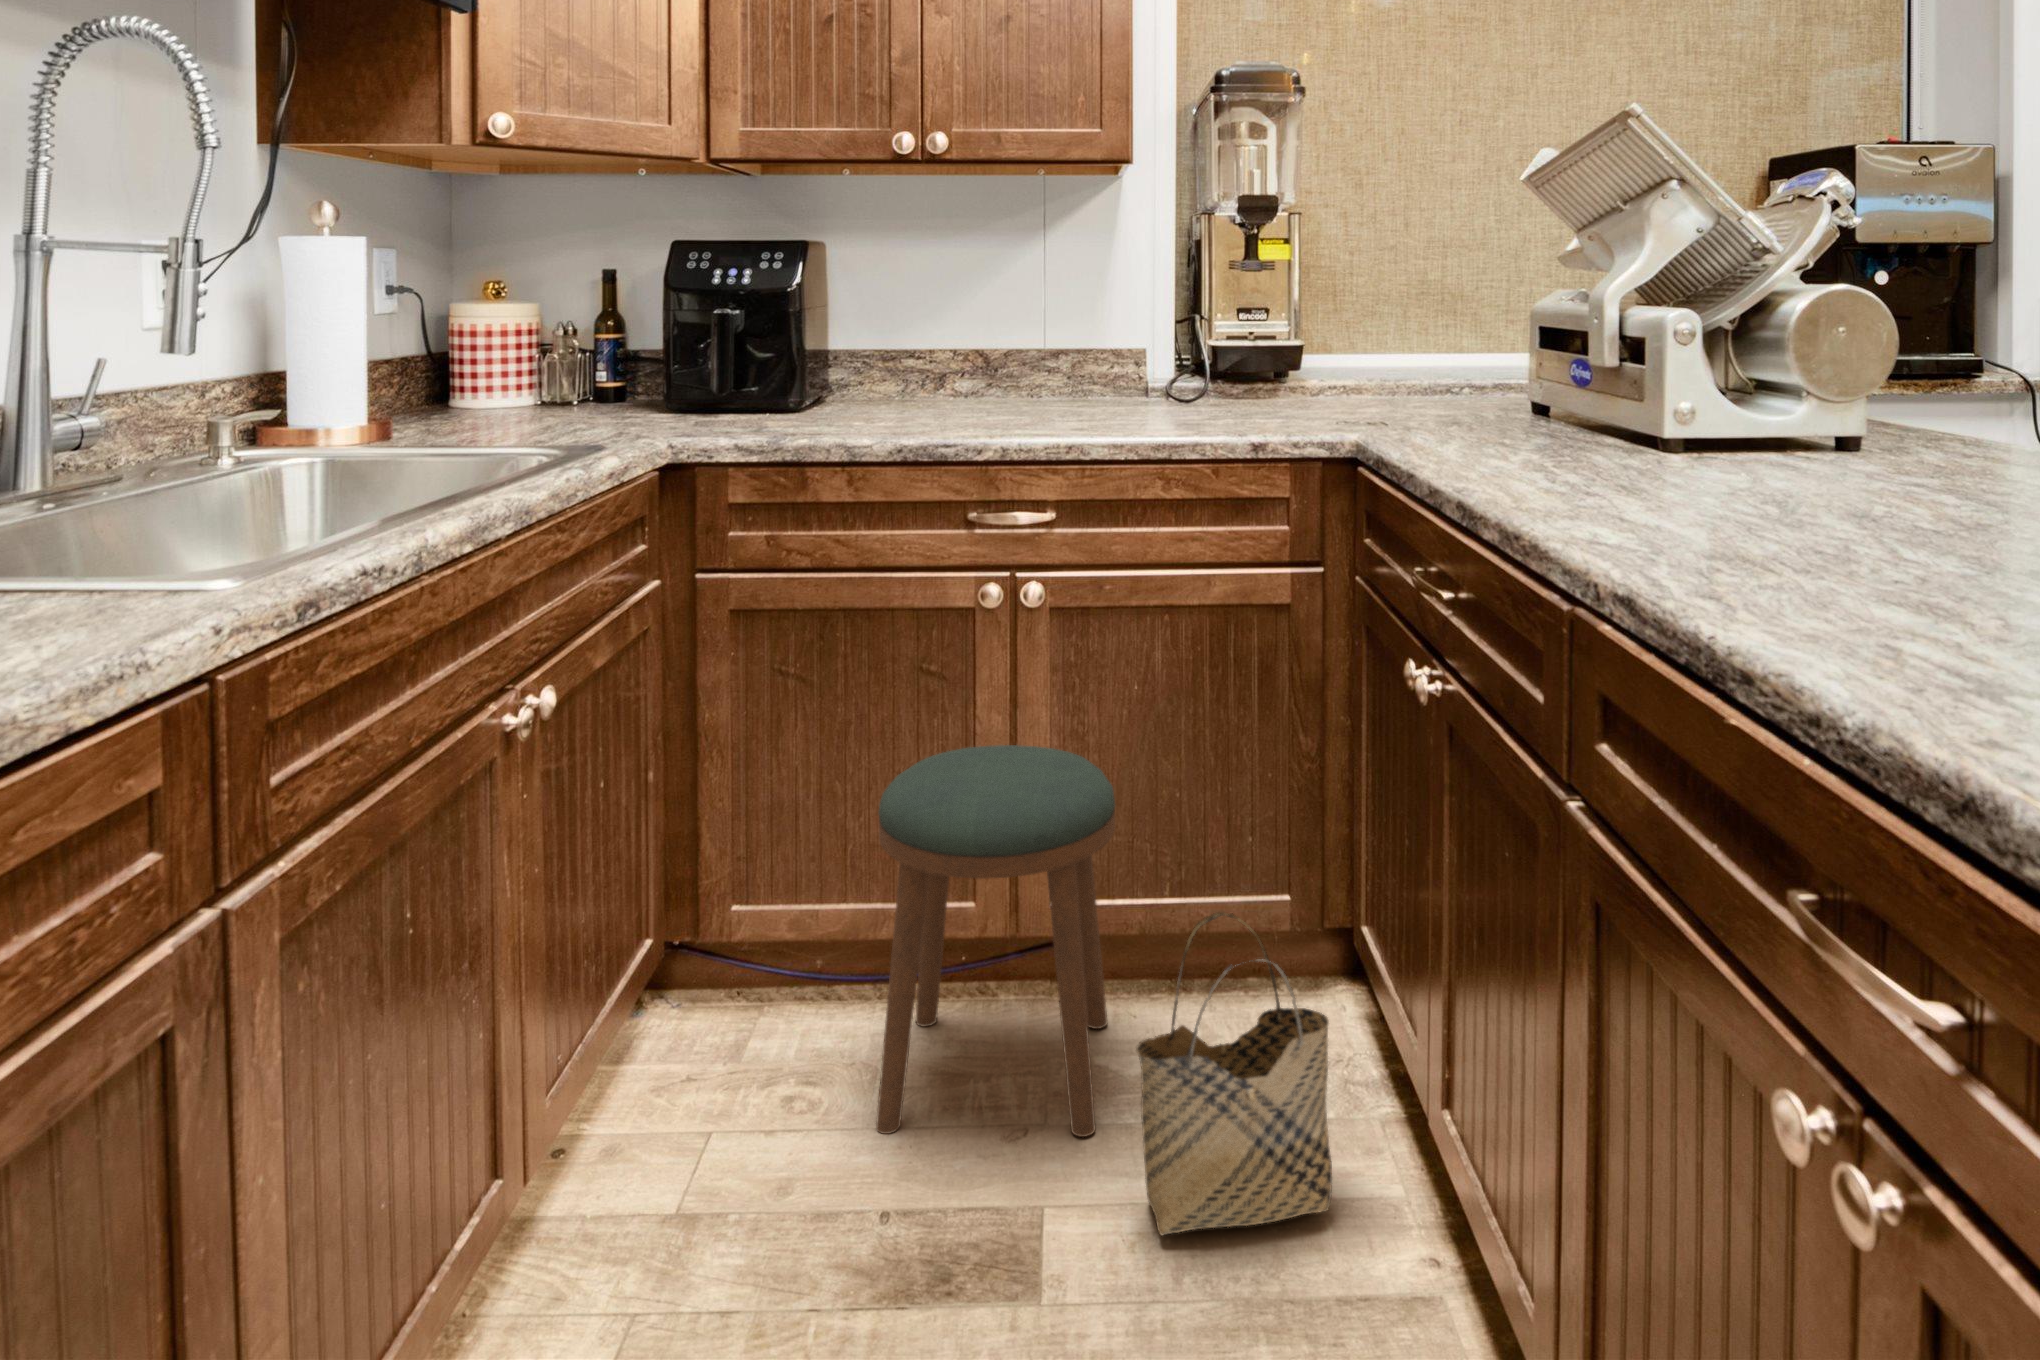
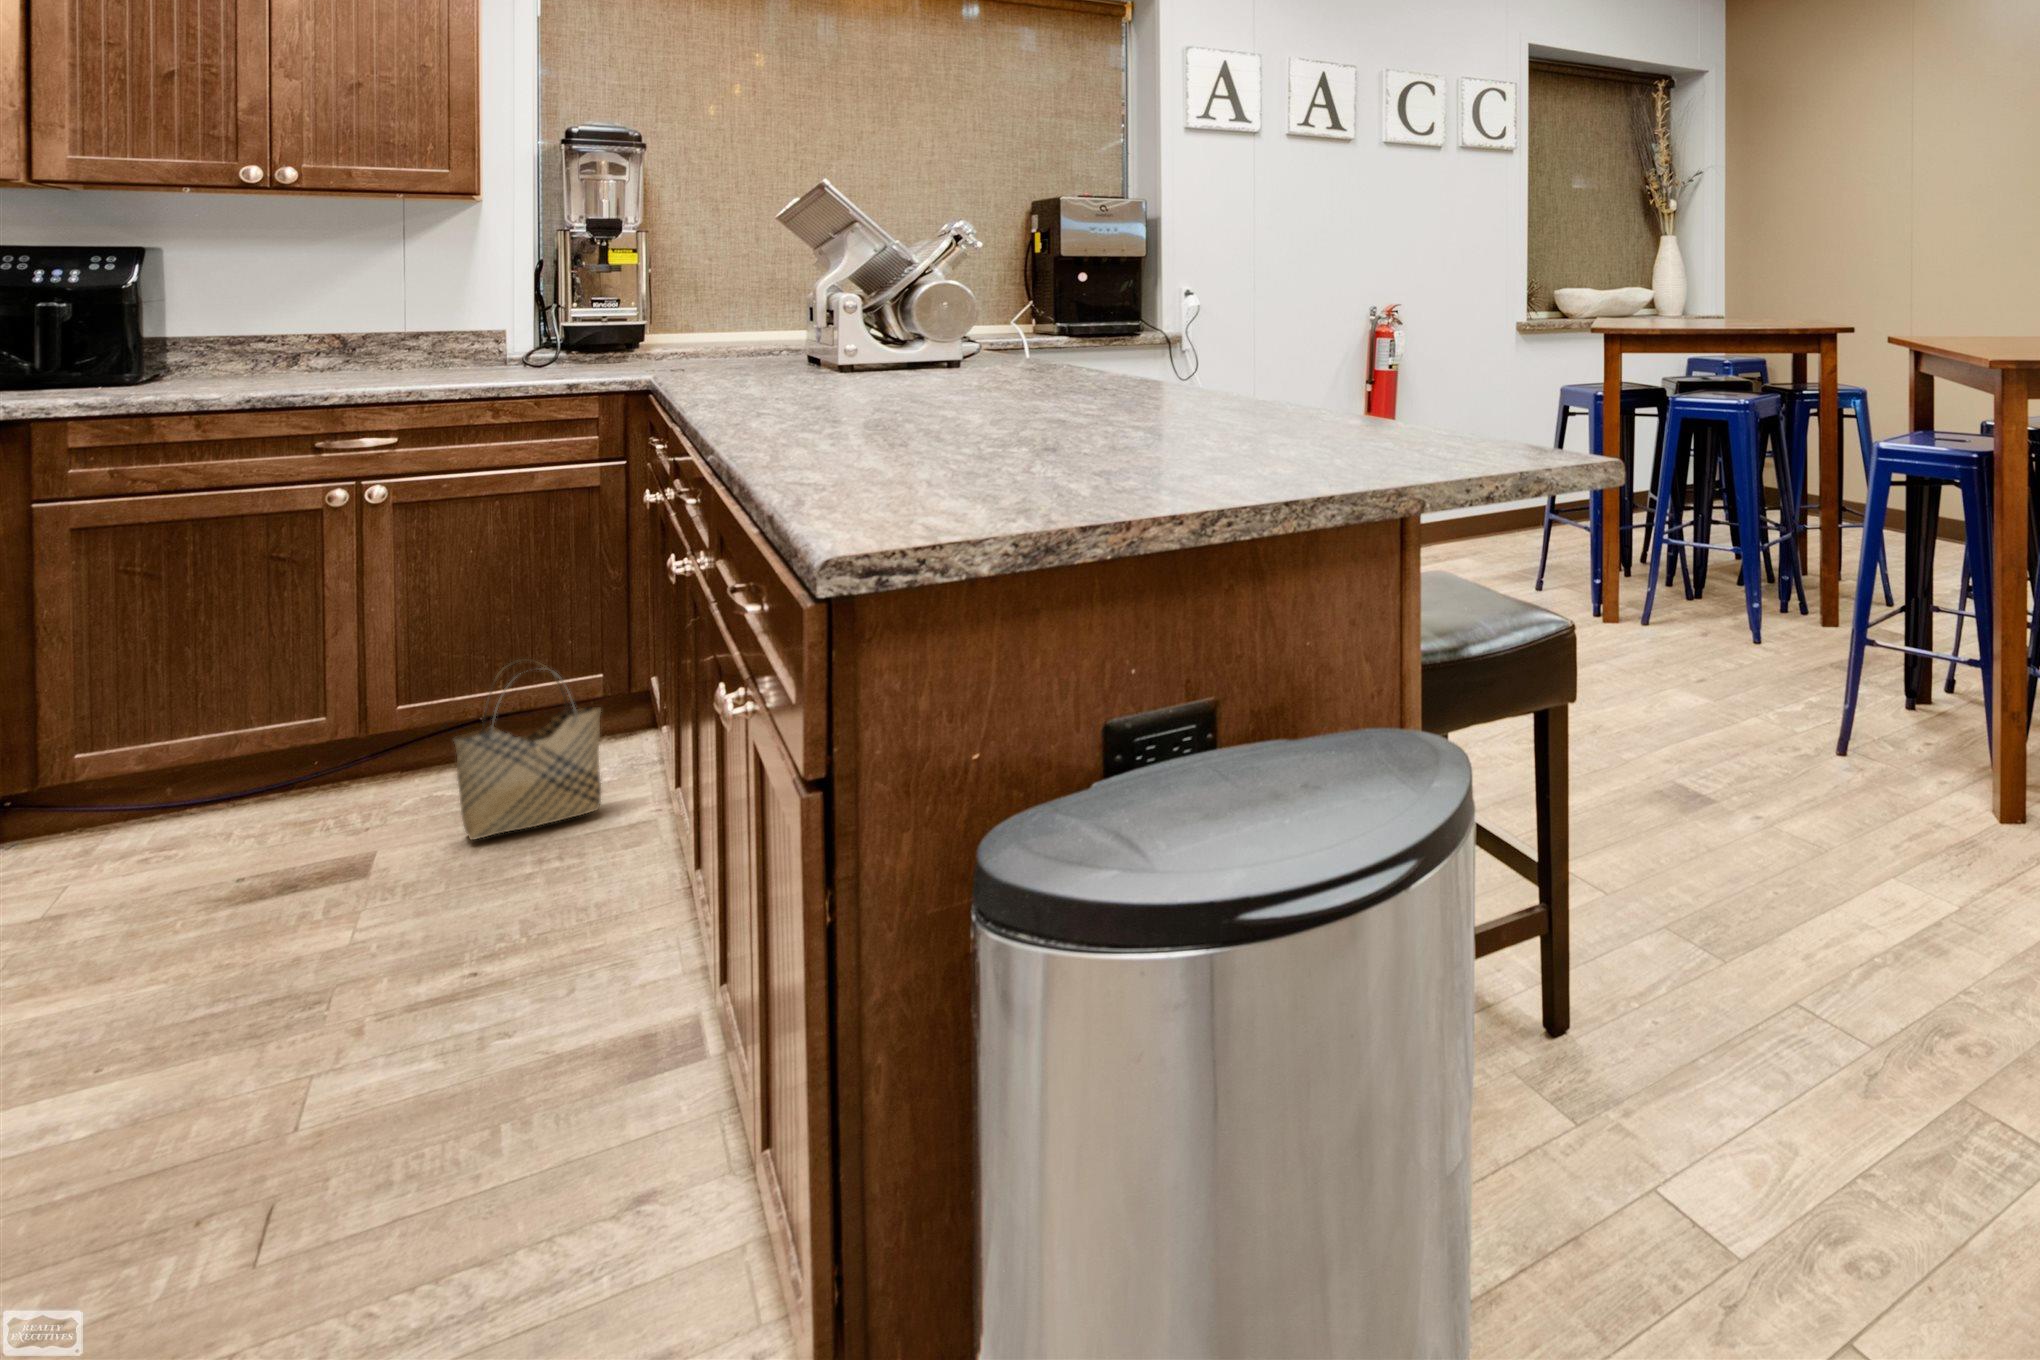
stool: present [876,745,1116,1137] -> none [235,597,453,852]

